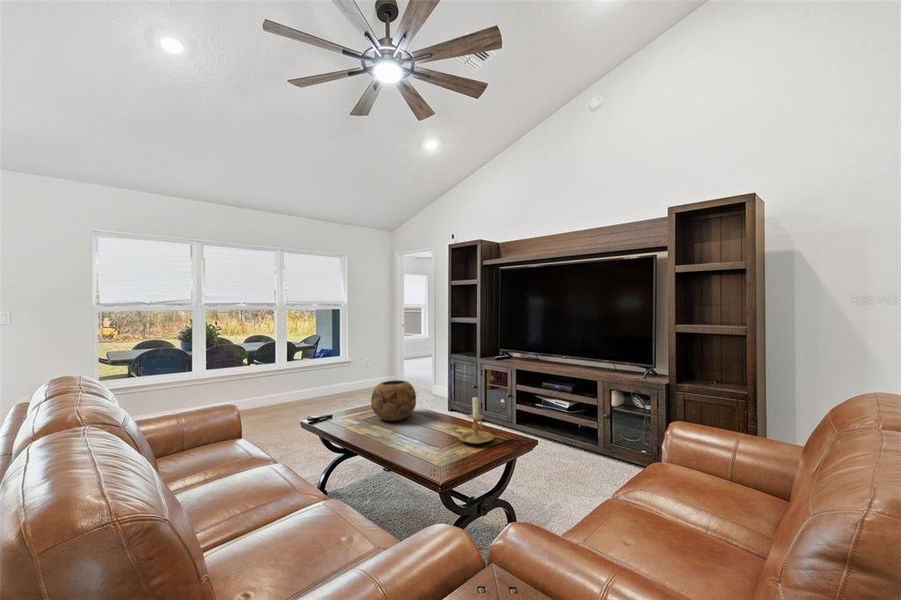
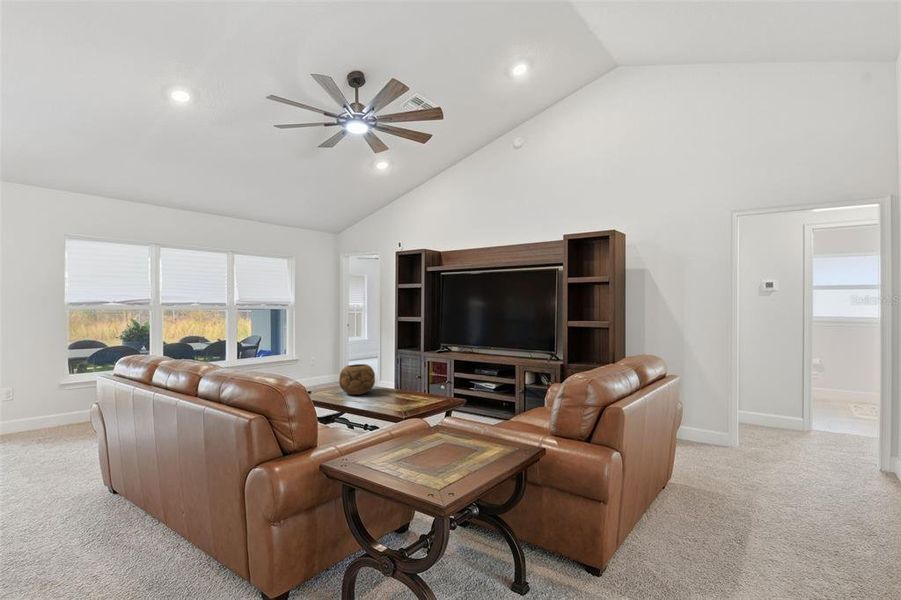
candle holder: present [458,397,494,444] -> none [409,371,436,405]

